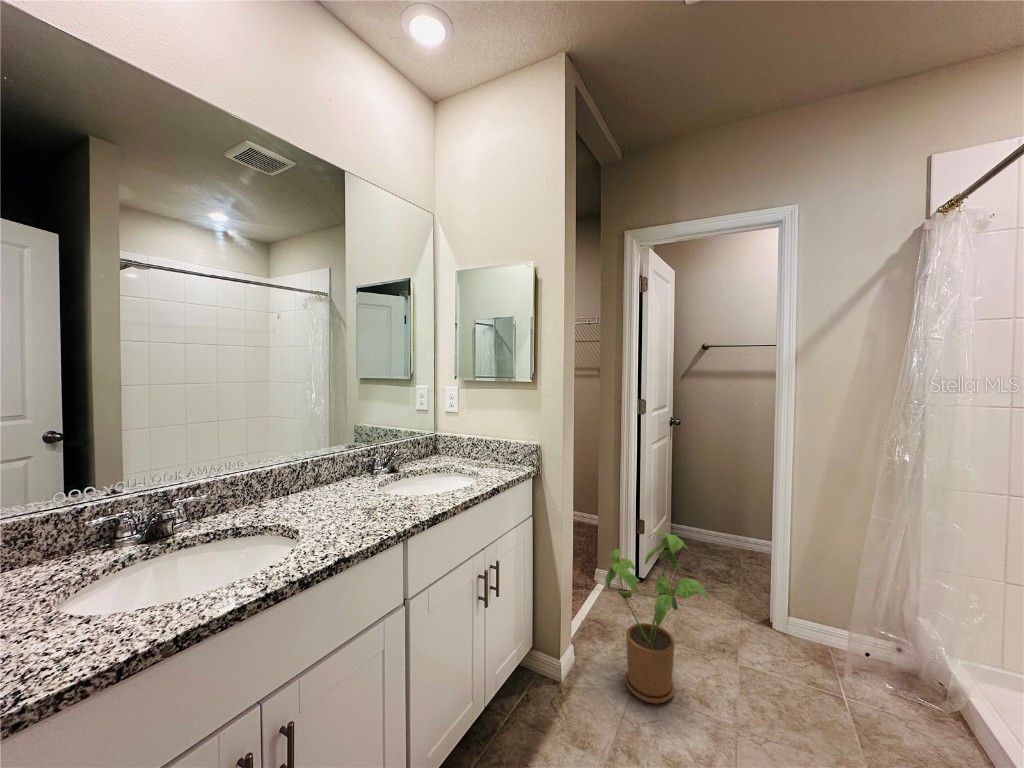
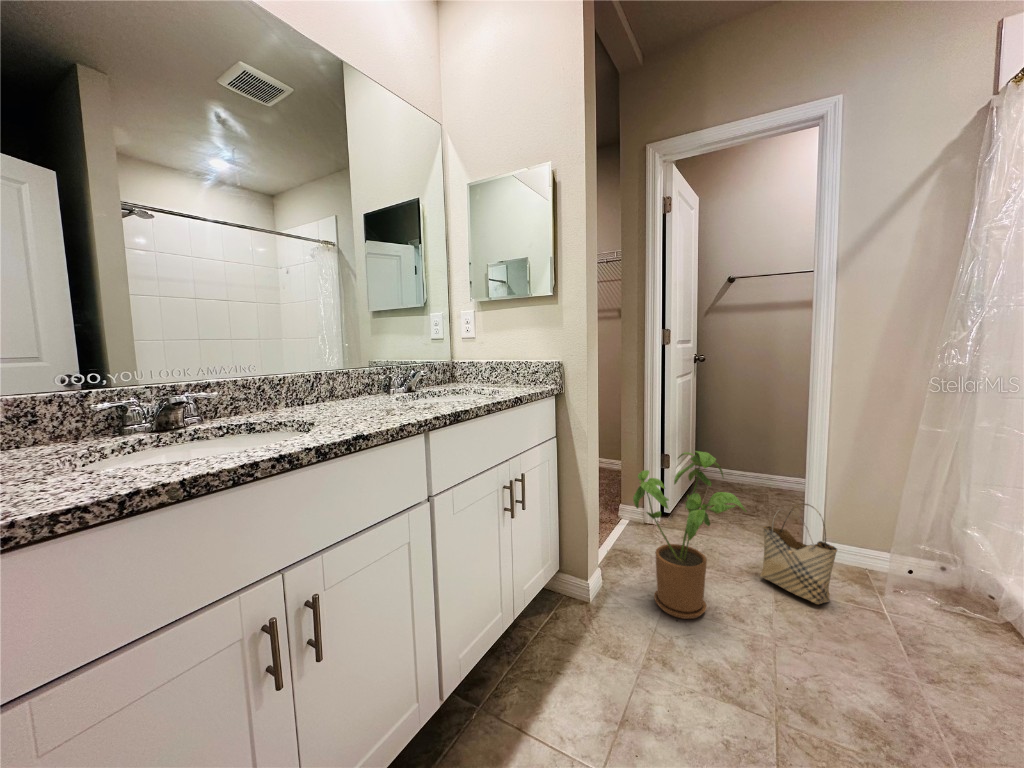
woven basket: none [729,583,800,688] -> present [761,504,837,604]

